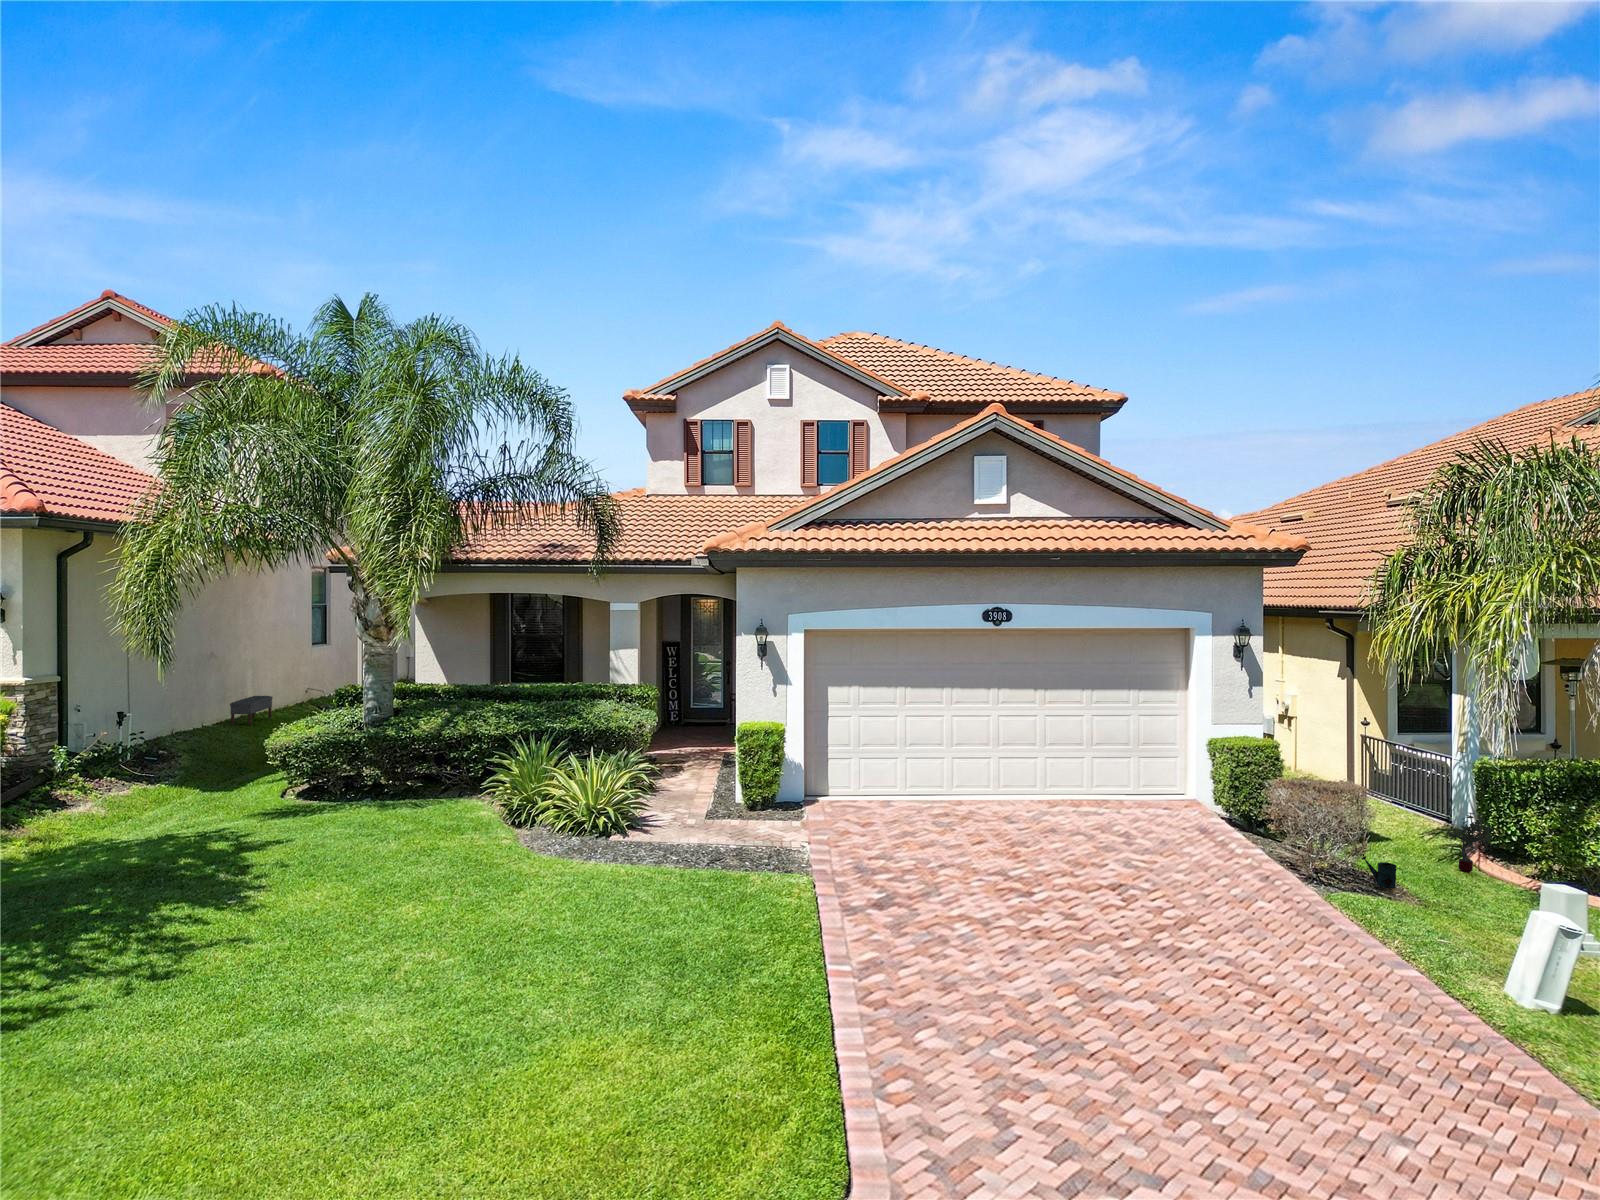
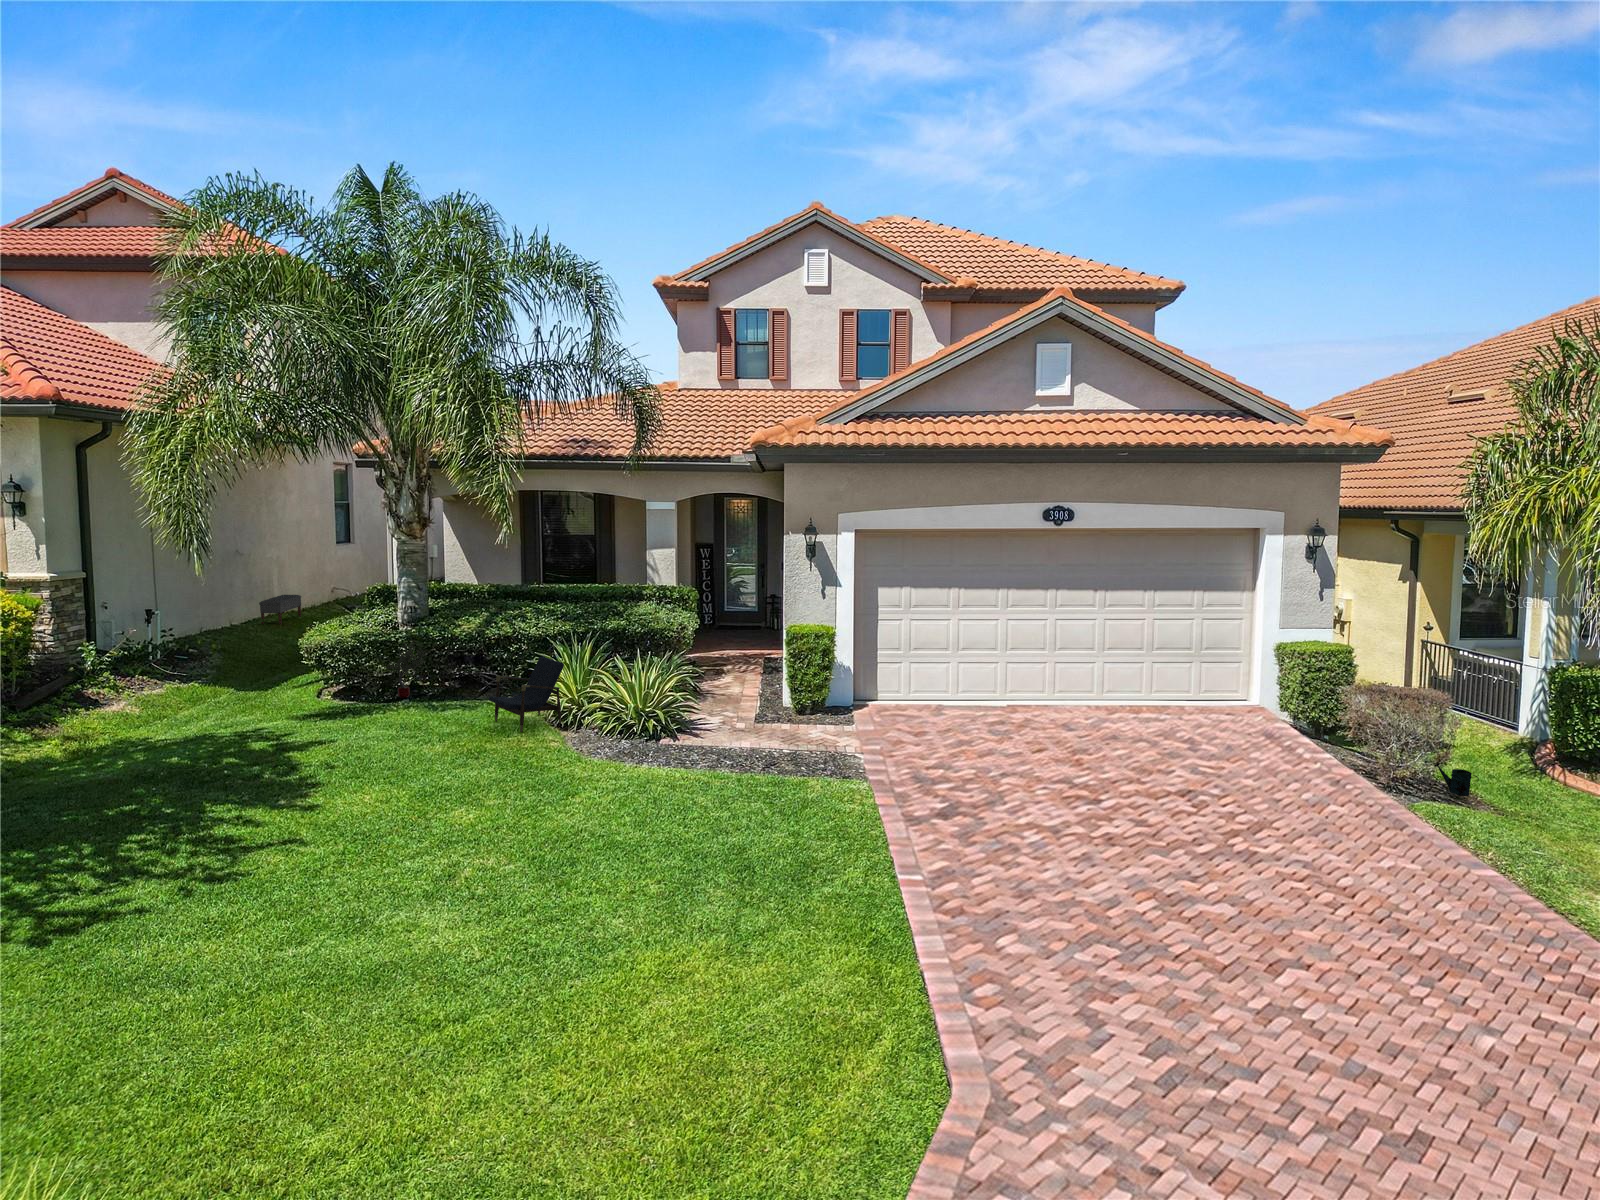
lounge chair: none [447,756,522,831] -> present [489,657,564,732]
potted tree: present [1447,813,1494,873] -> present [385,642,423,698]

